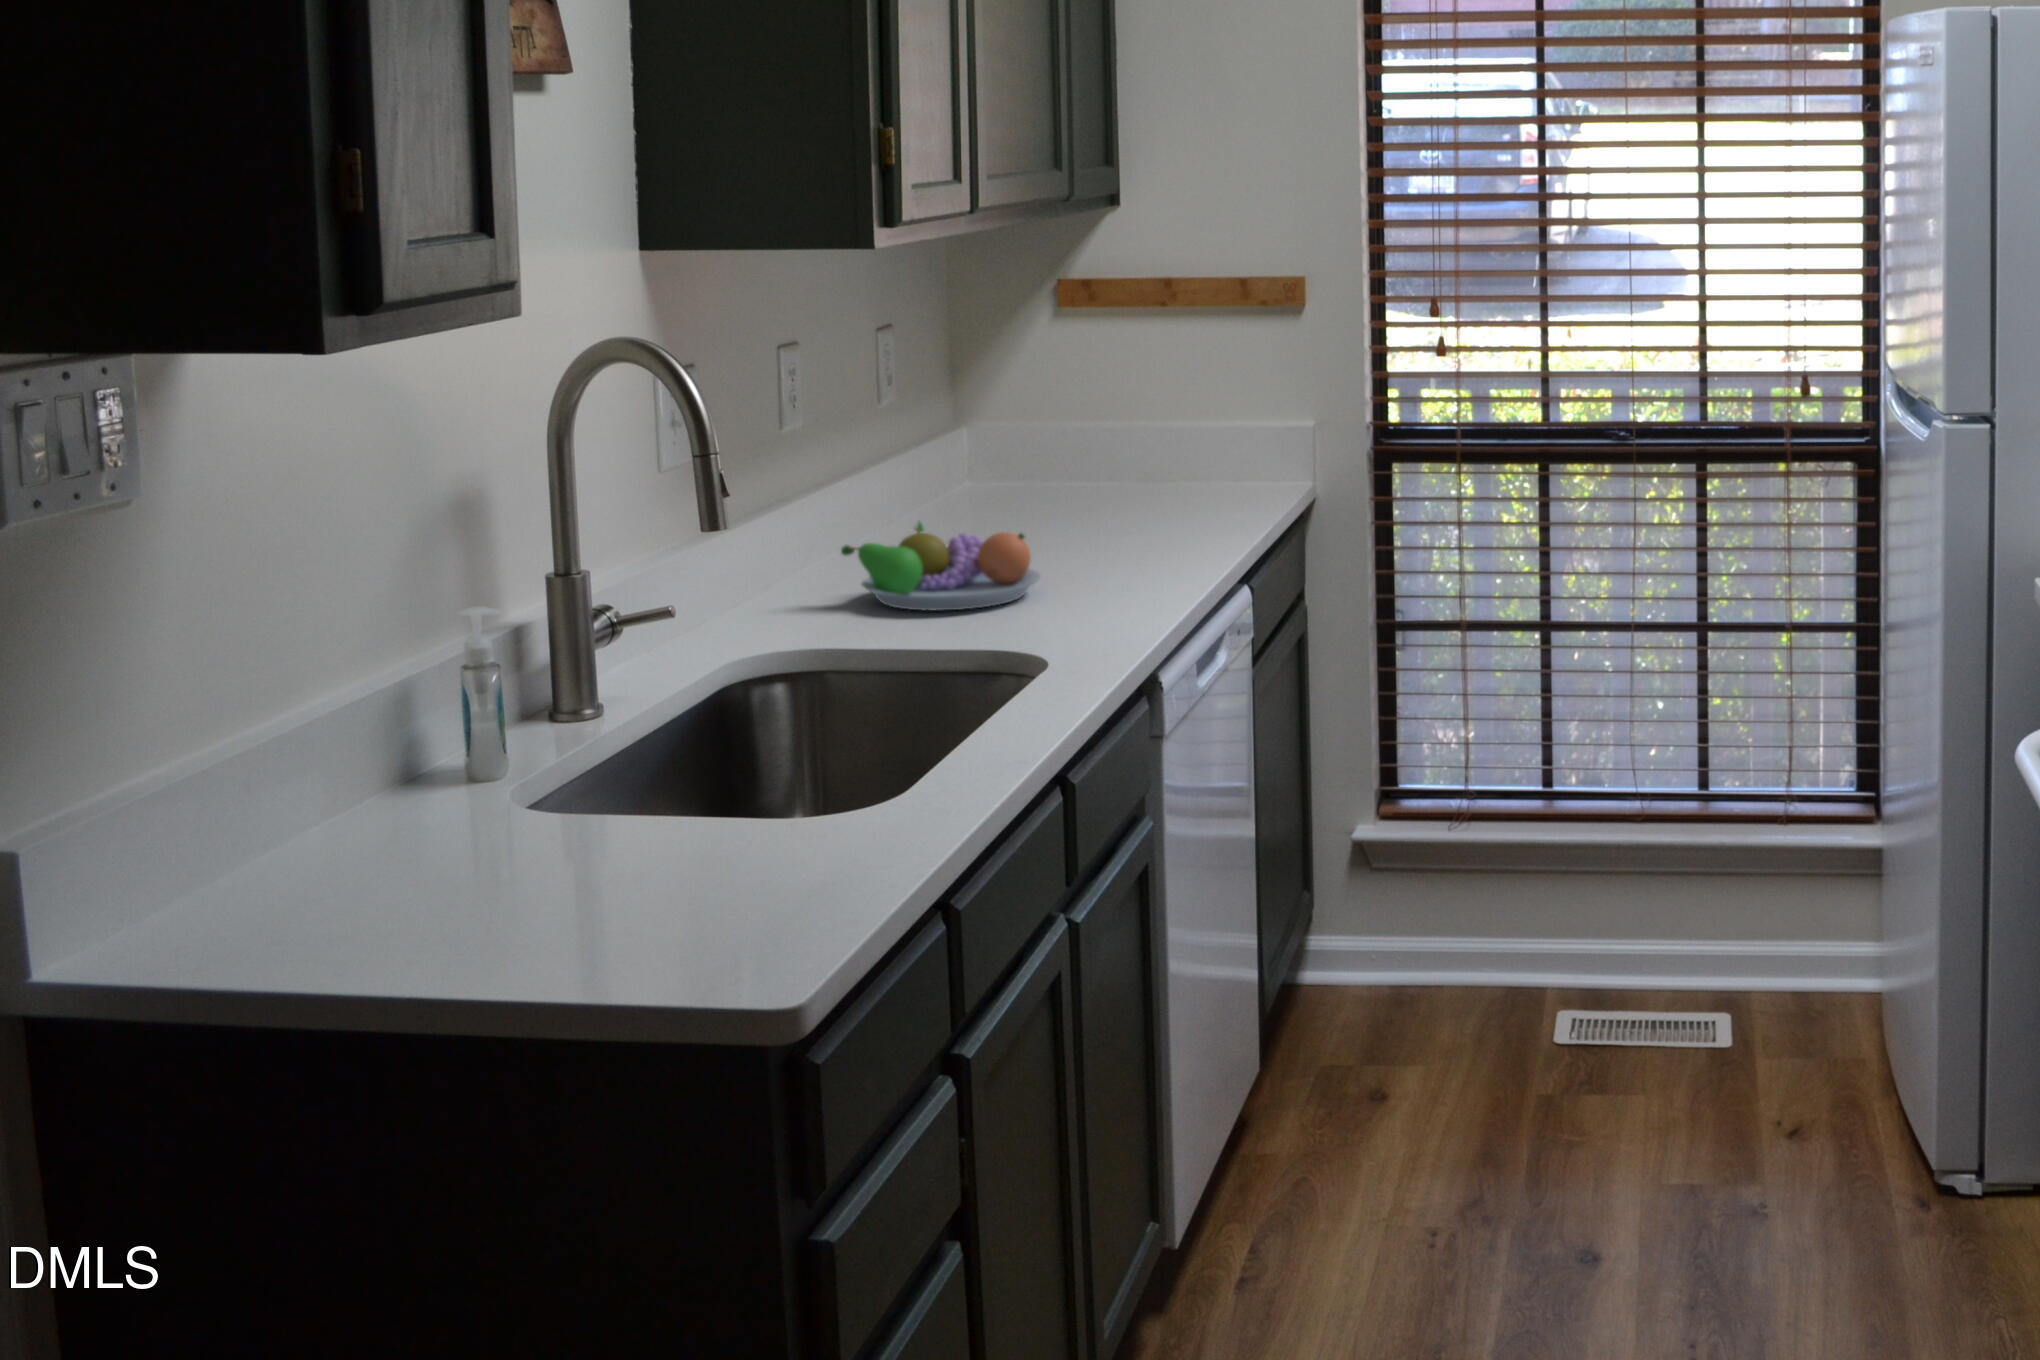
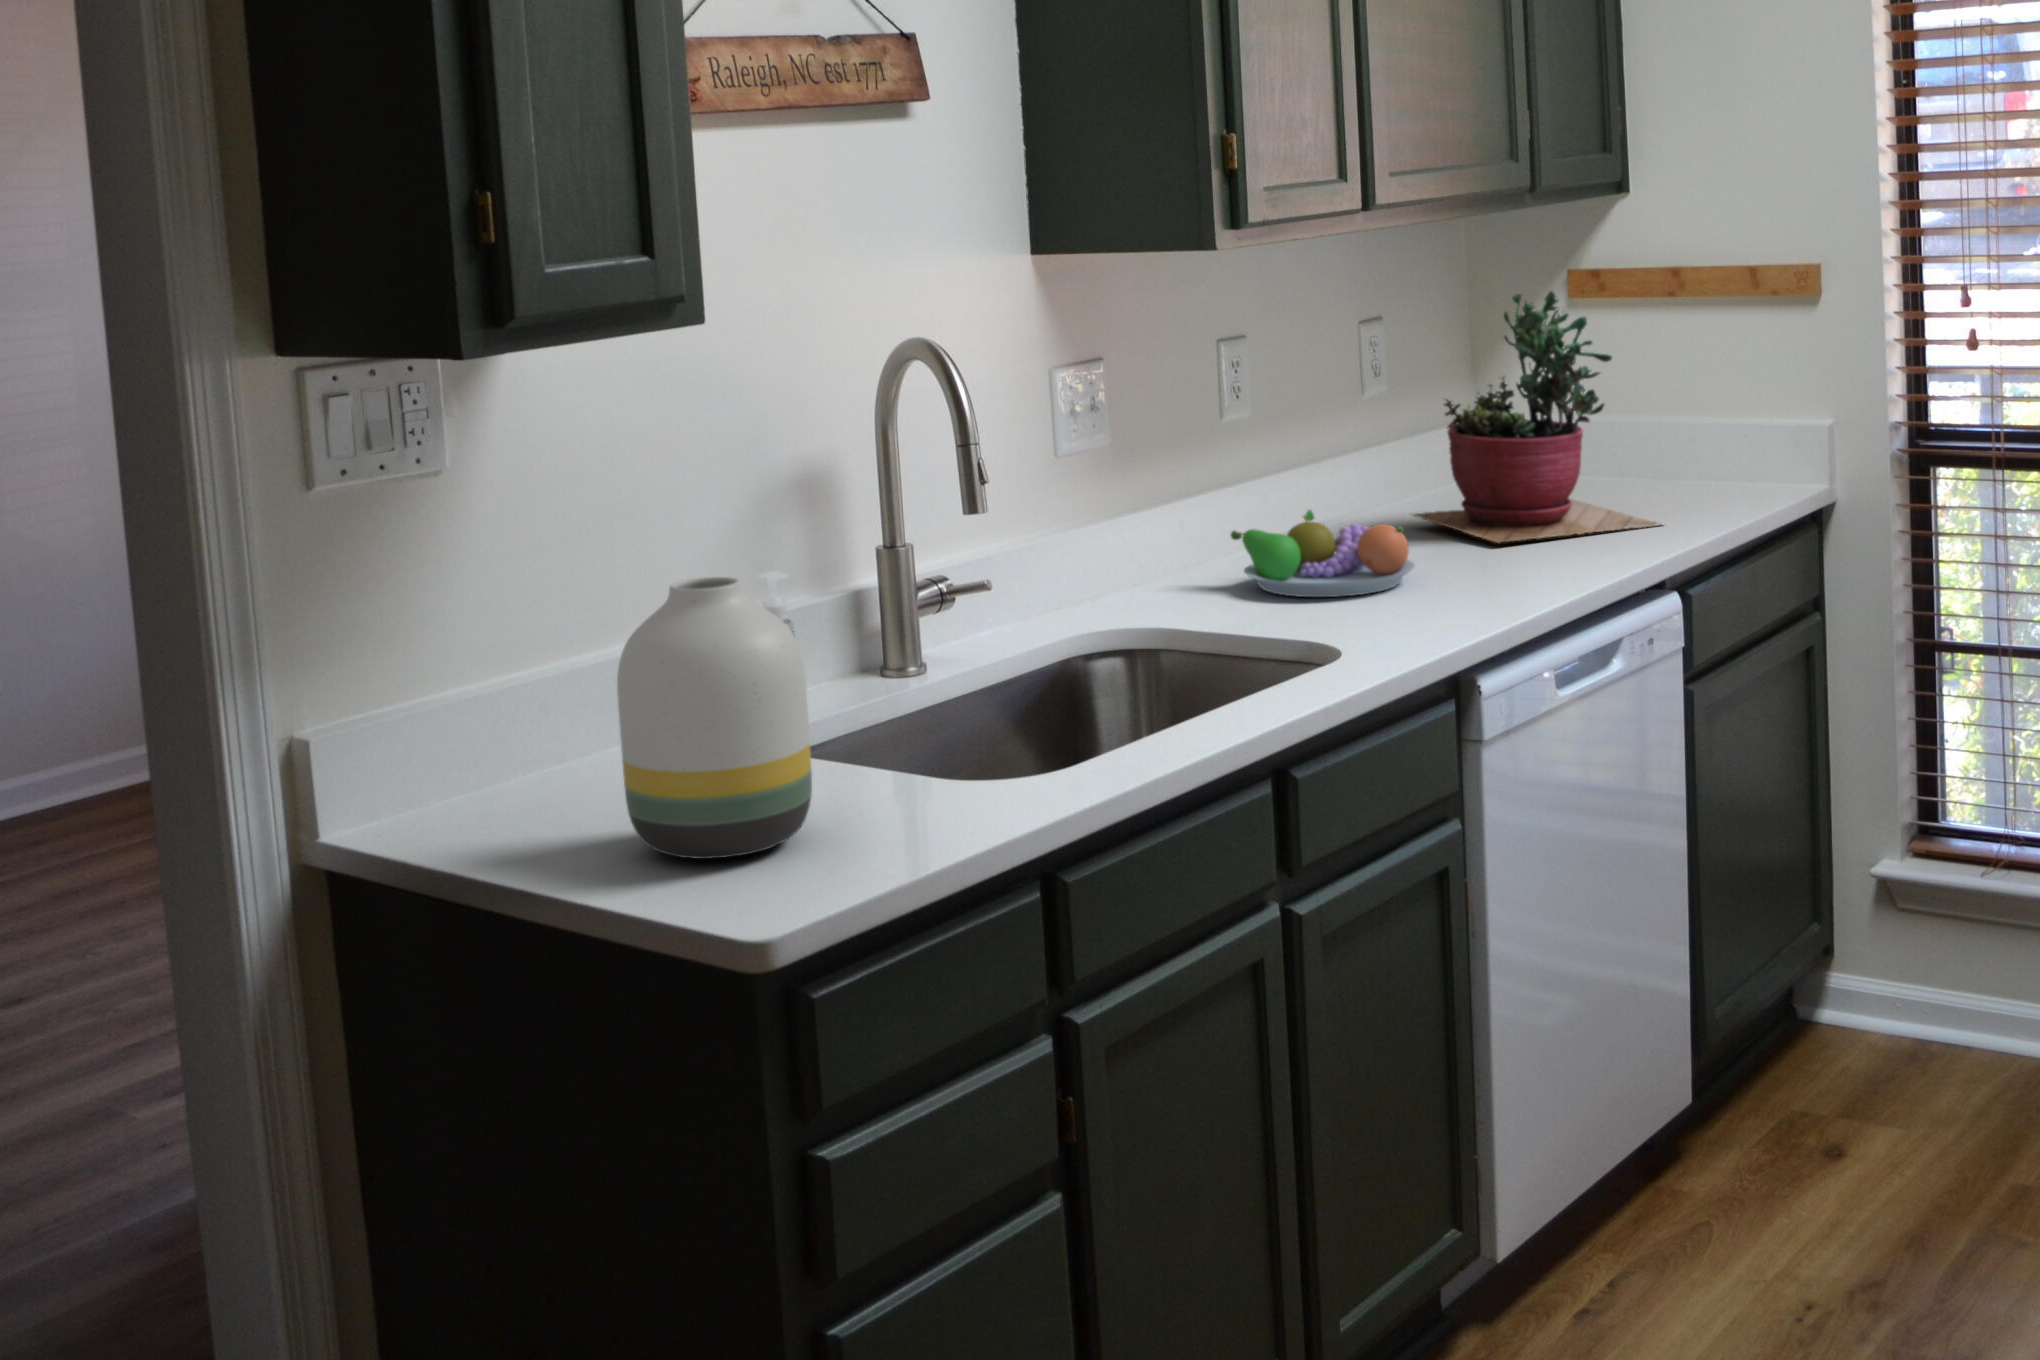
succulent plant: none [963,295,1217,547] -> present [1414,291,1660,543]
vase: none [478,612,710,939] -> present [617,577,812,859]

